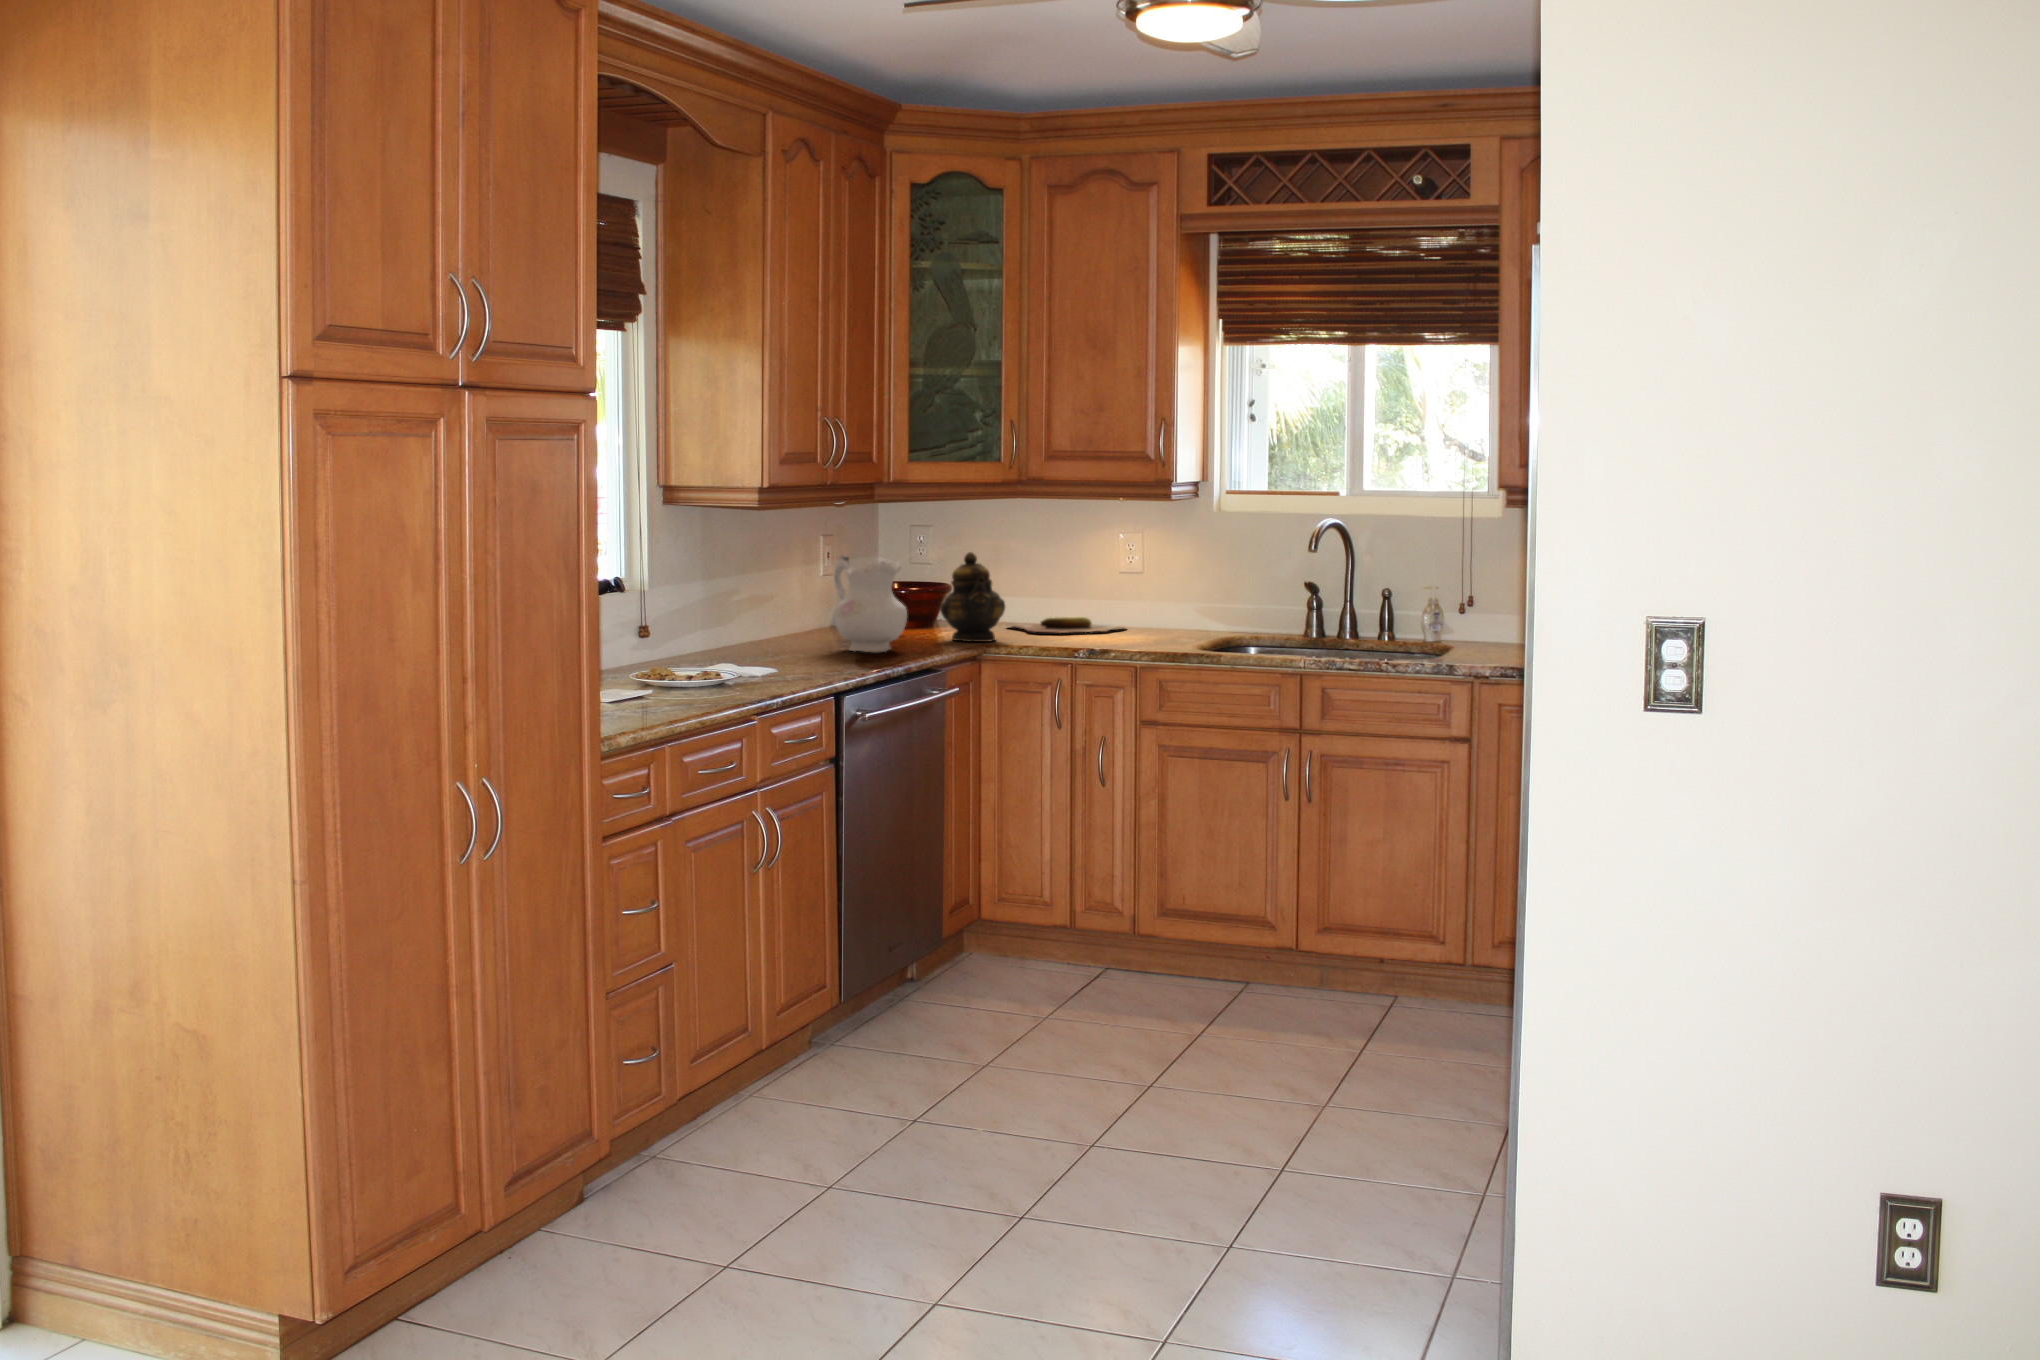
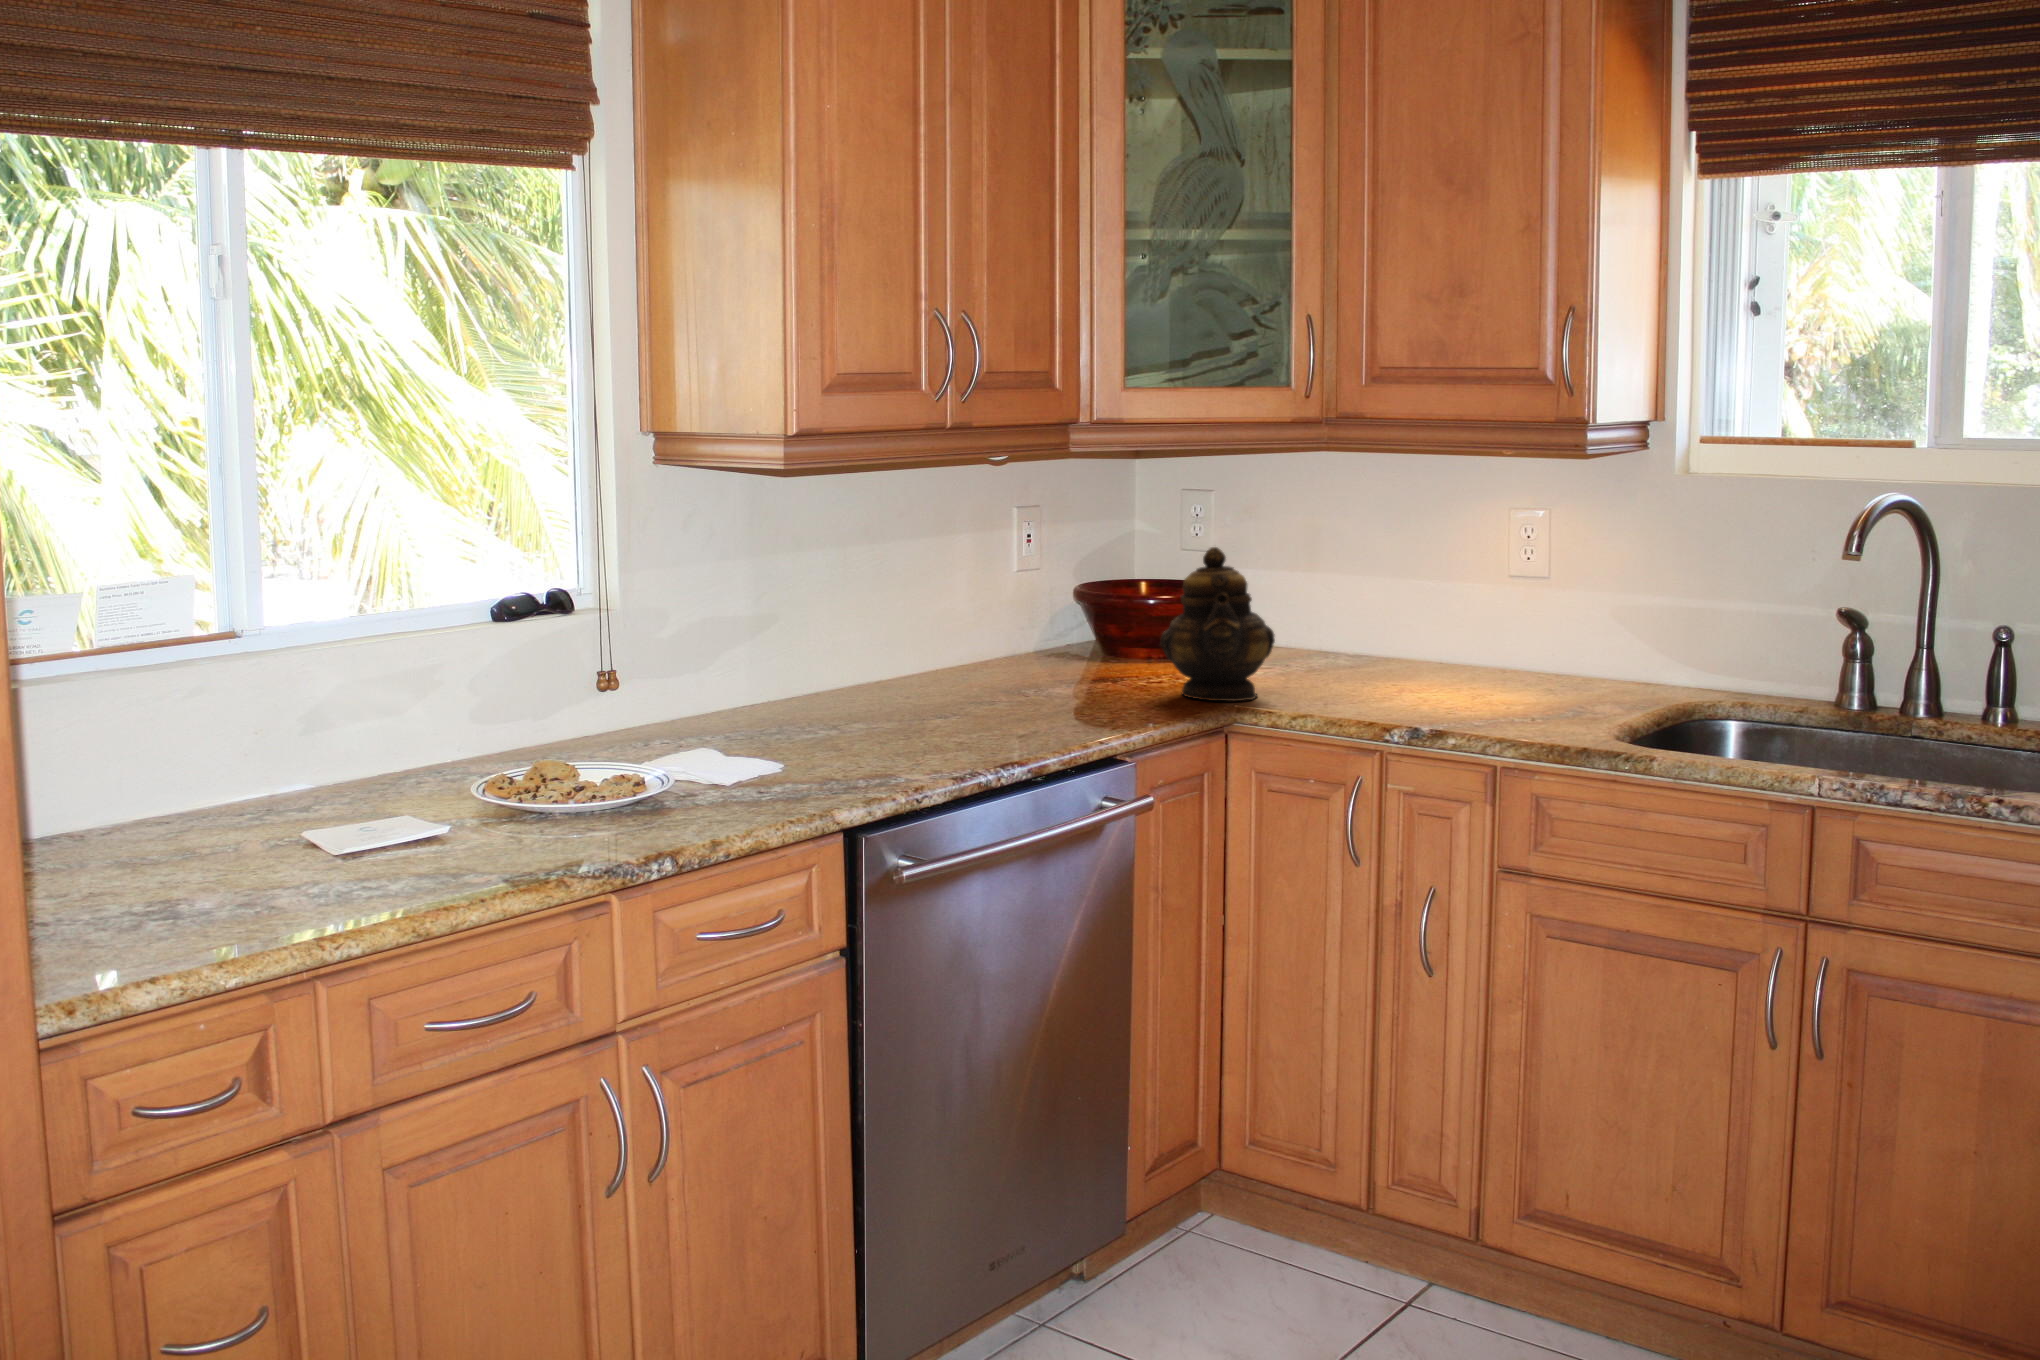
ceramic pitcher: present [834,556,907,653] -> none [958,554,1082,725]
cutting board: present [1012,617,1123,633] -> none [1297,651,1509,683]

